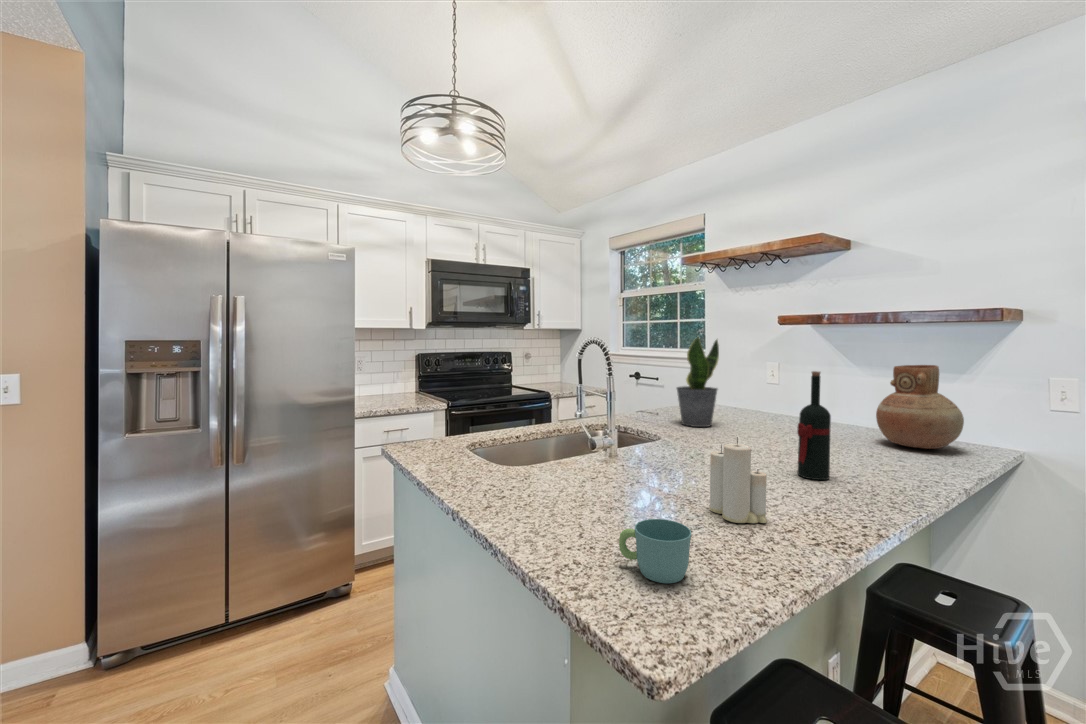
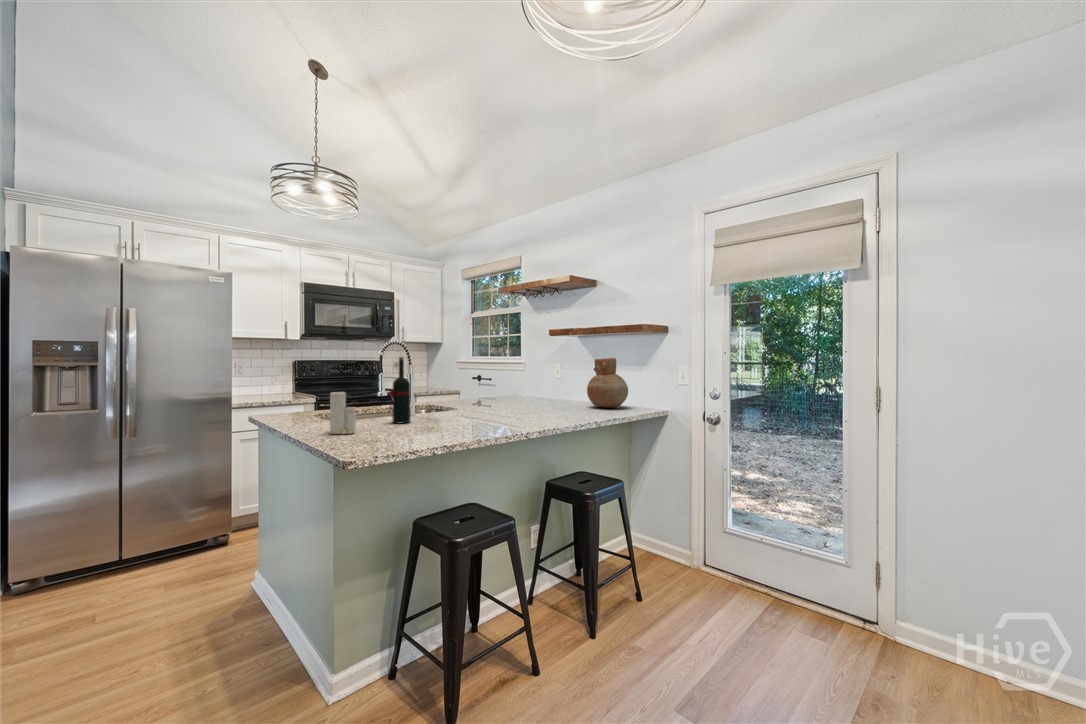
potted plant: present [677,337,719,427] -> none [477,341,504,403]
wine bottle: present [797,371,831,480] -> present [388,357,410,423]
candle: present [710,437,767,523] -> present [330,392,356,434]
mug: present [619,519,691,583] -> none [363,419,395,443]

